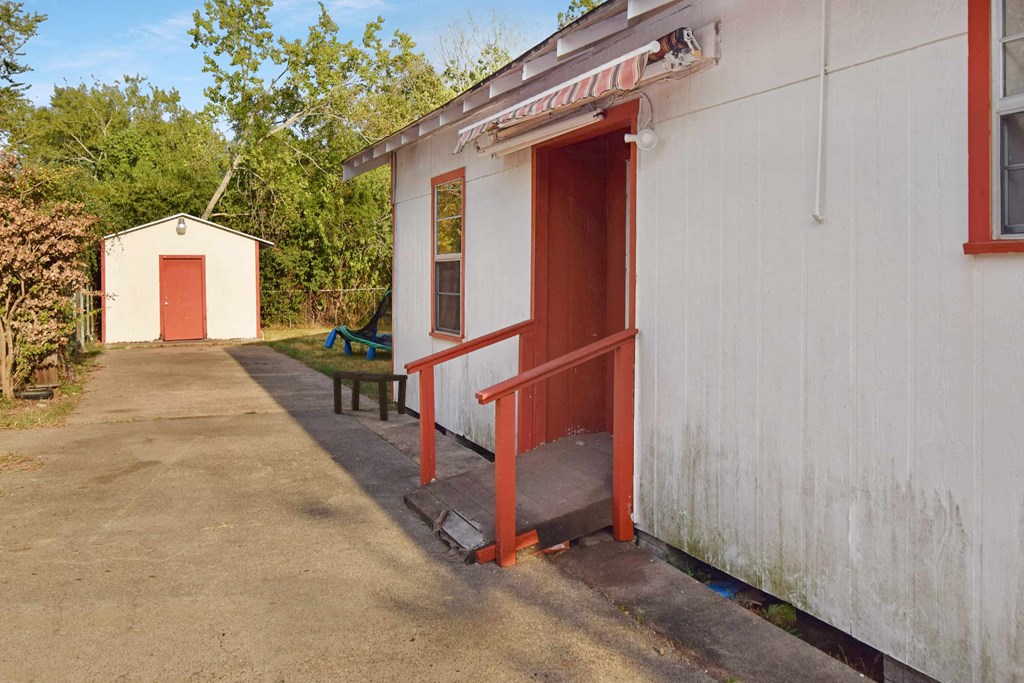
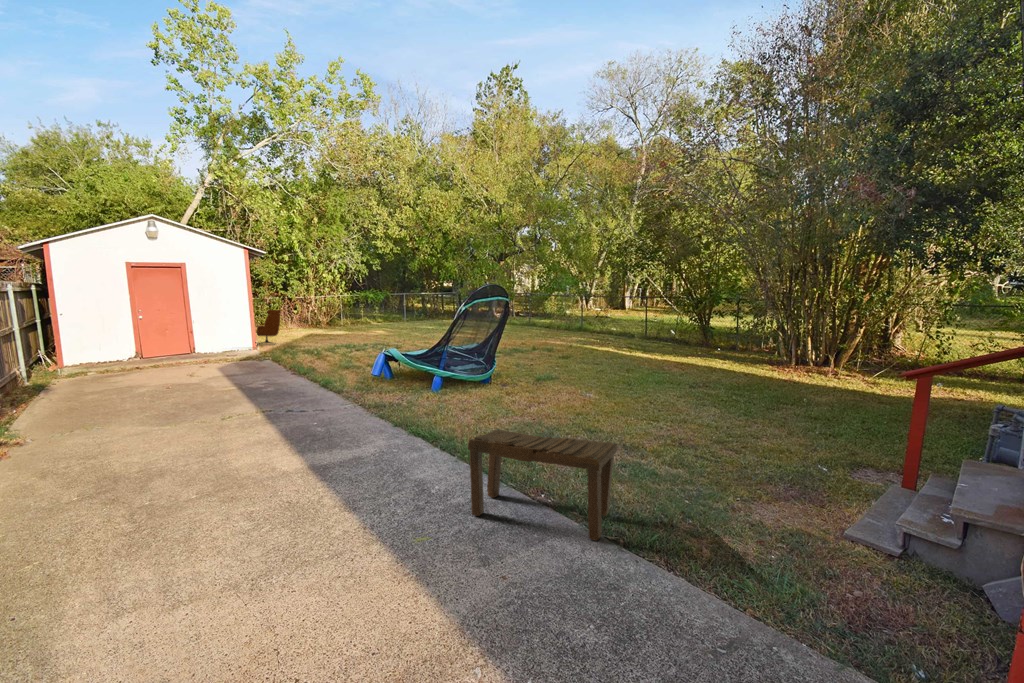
lounge chair: none [262,303,298,340] -> present [255,310,281,344]

